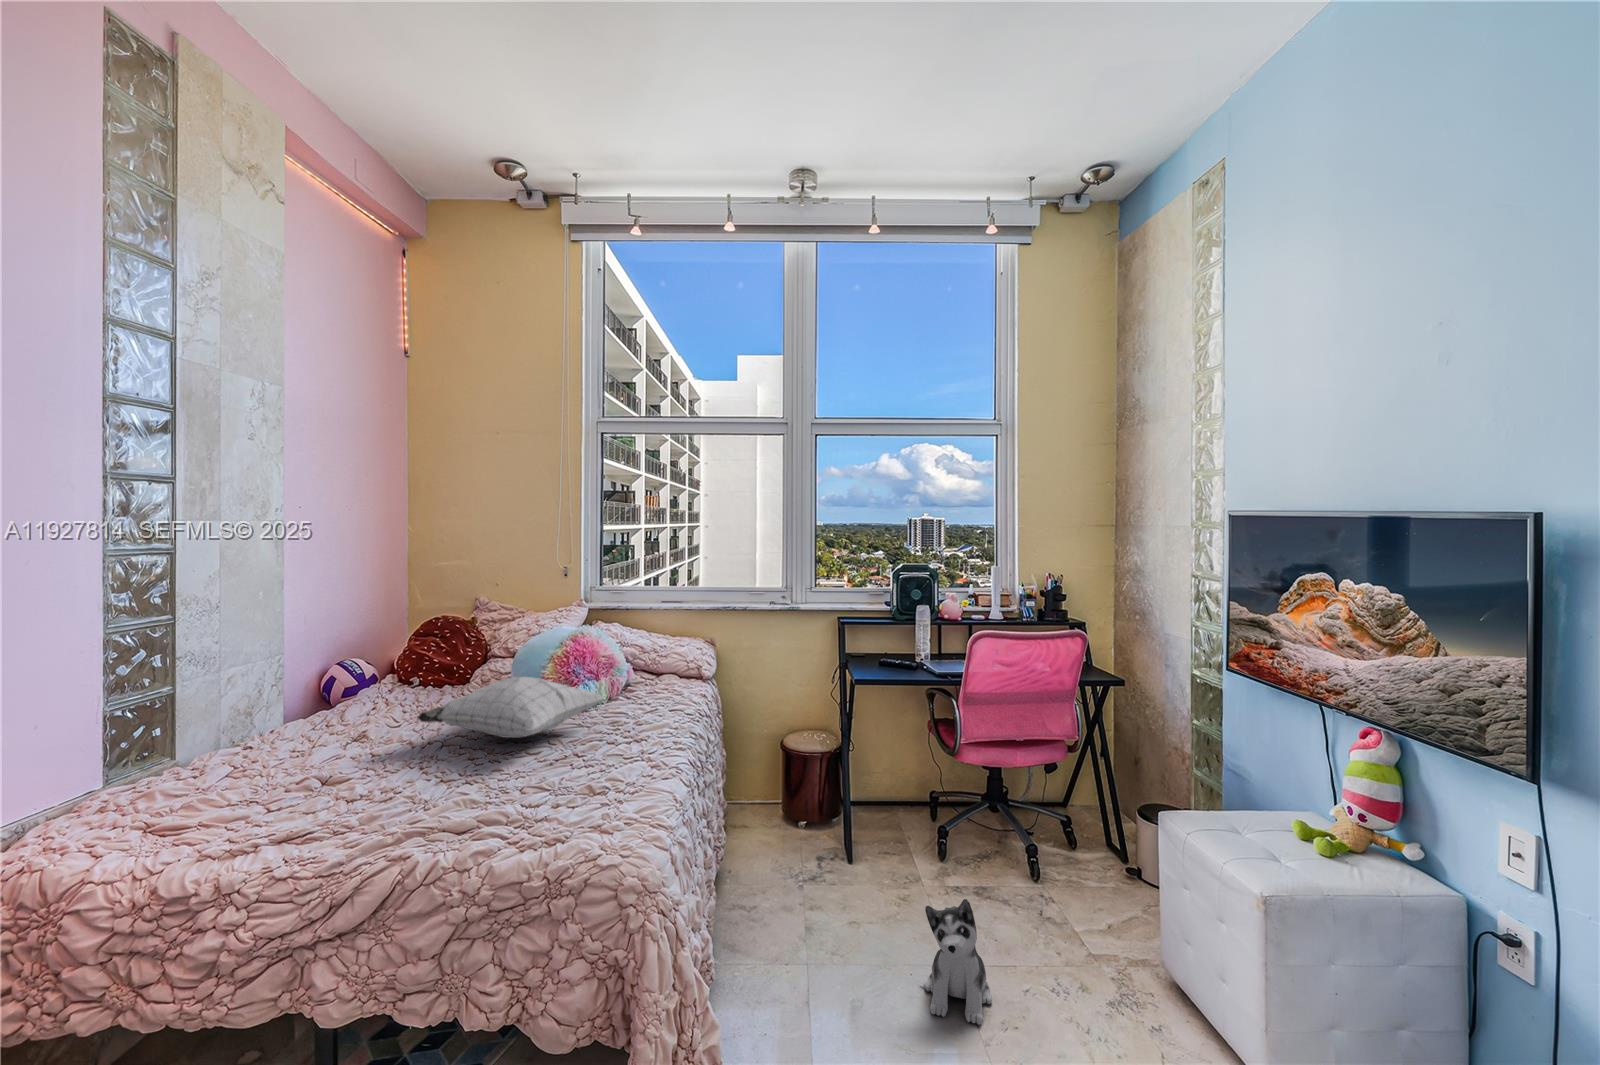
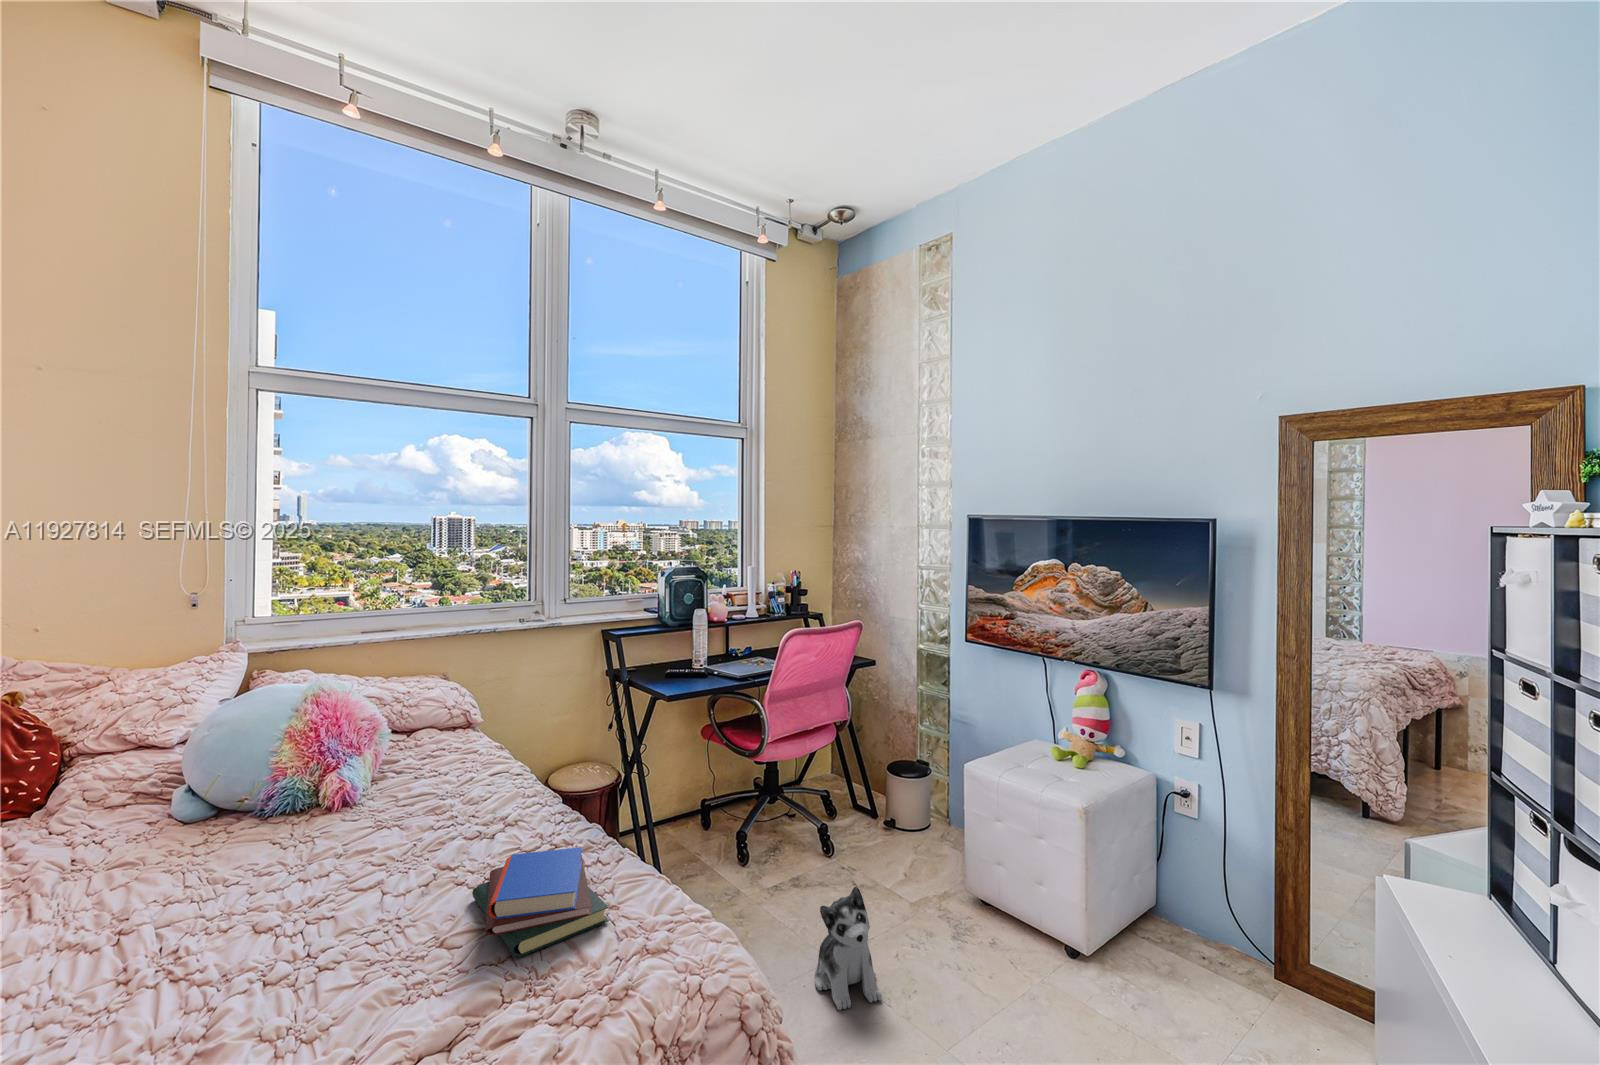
pillow: present [417,677,604,738] -> none [83,769,402,888]
book: none [556,760,659,824] -> present [472,847,609,957]

